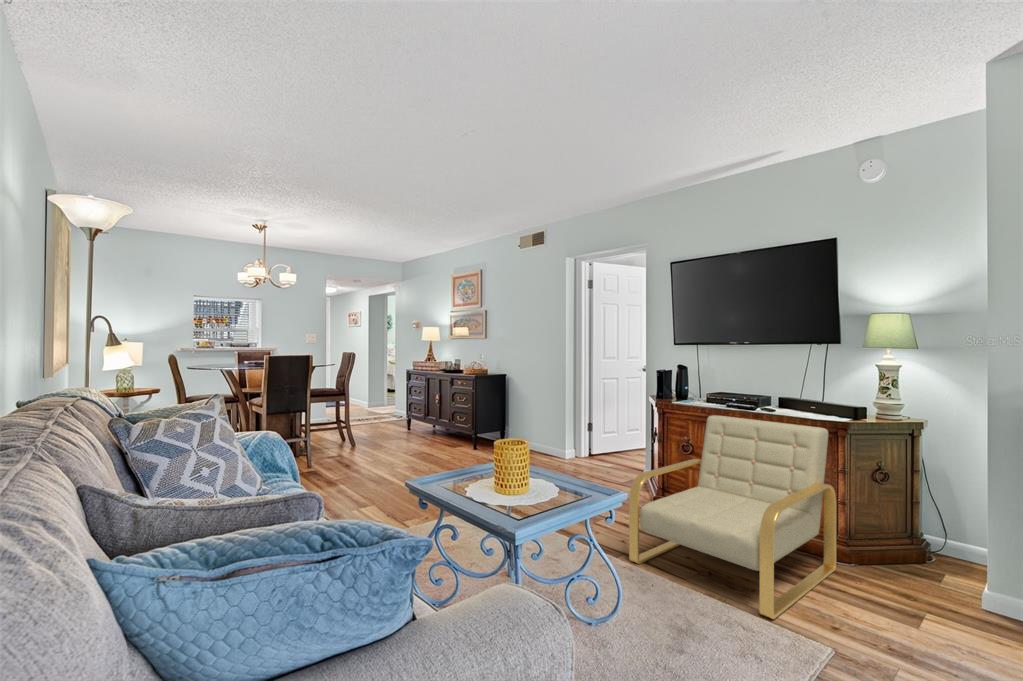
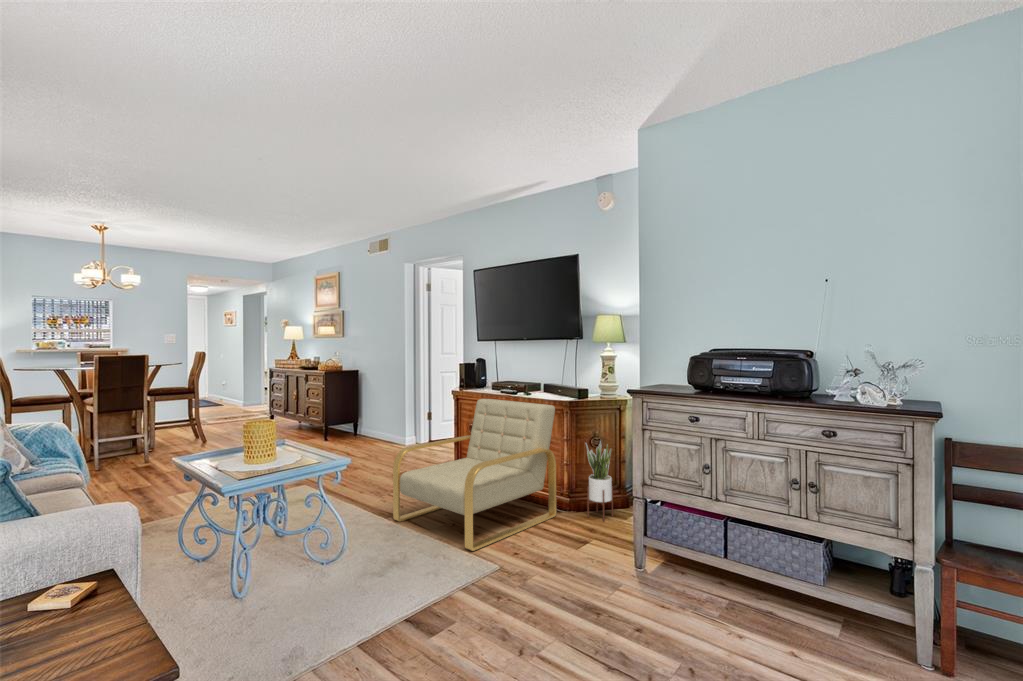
potted plant: none [880,476,917,583] -> present [586,441,613,521]

